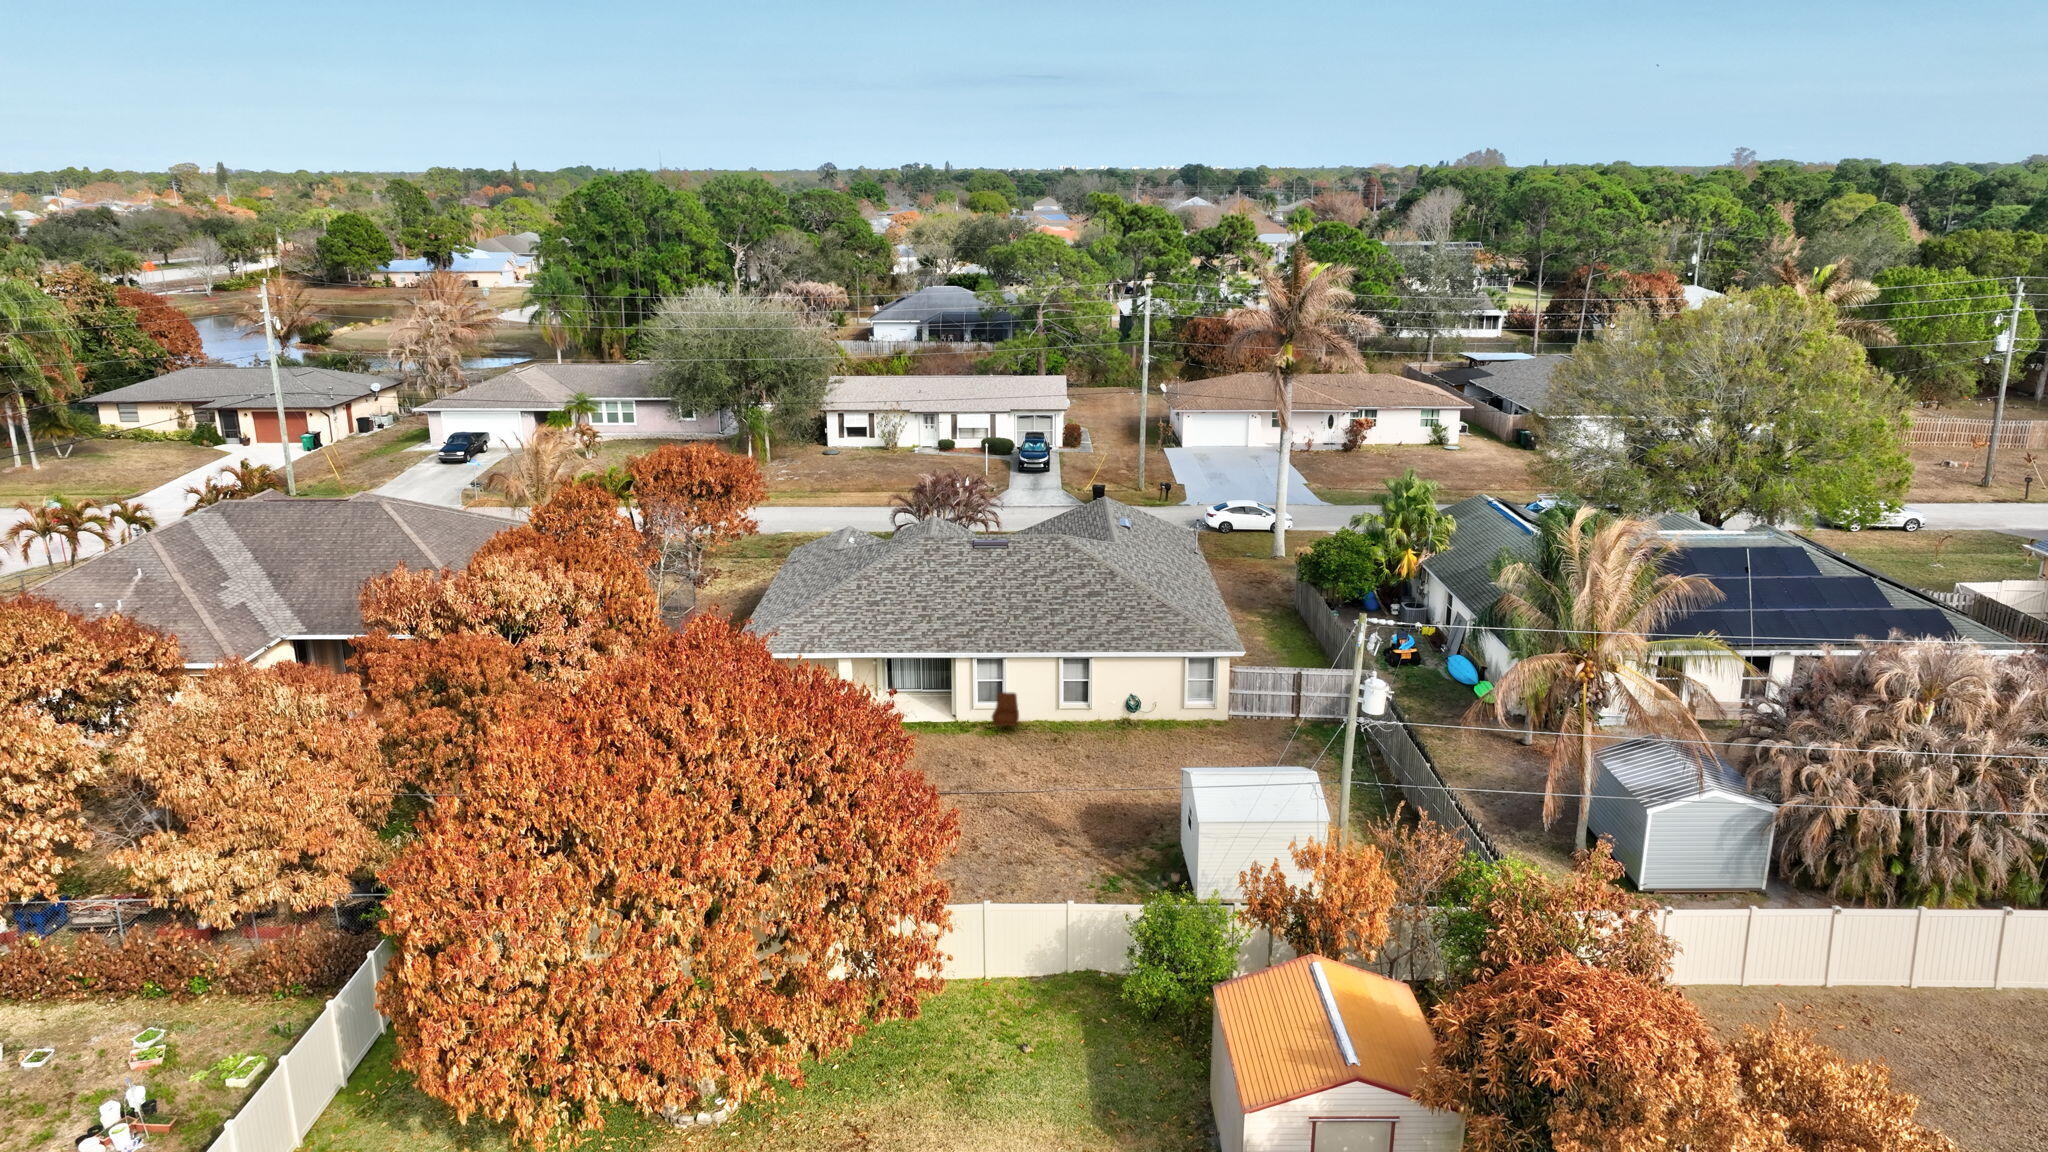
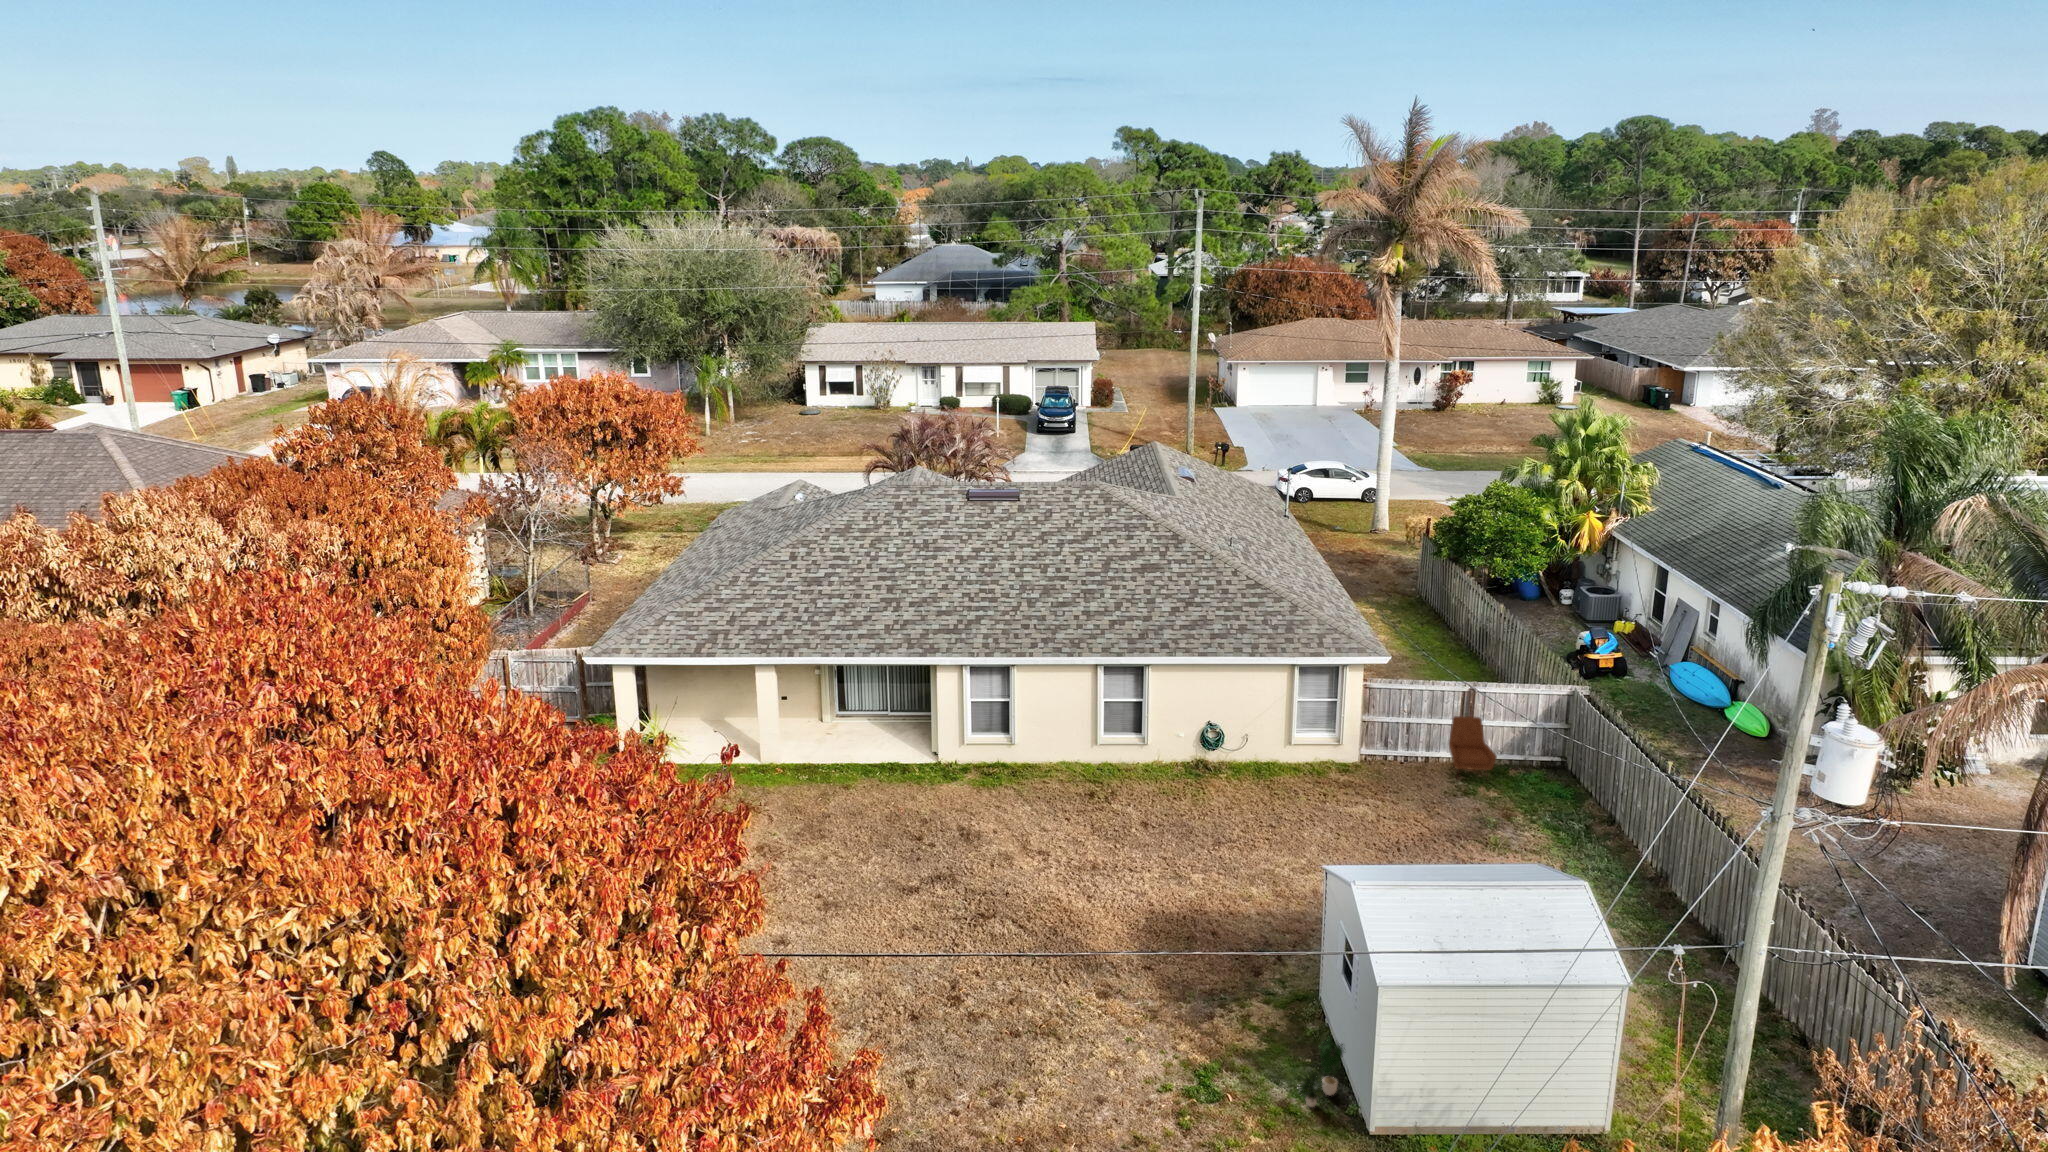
chair: present [992,692,1019,727] -> present [1449,716,1497,779]

